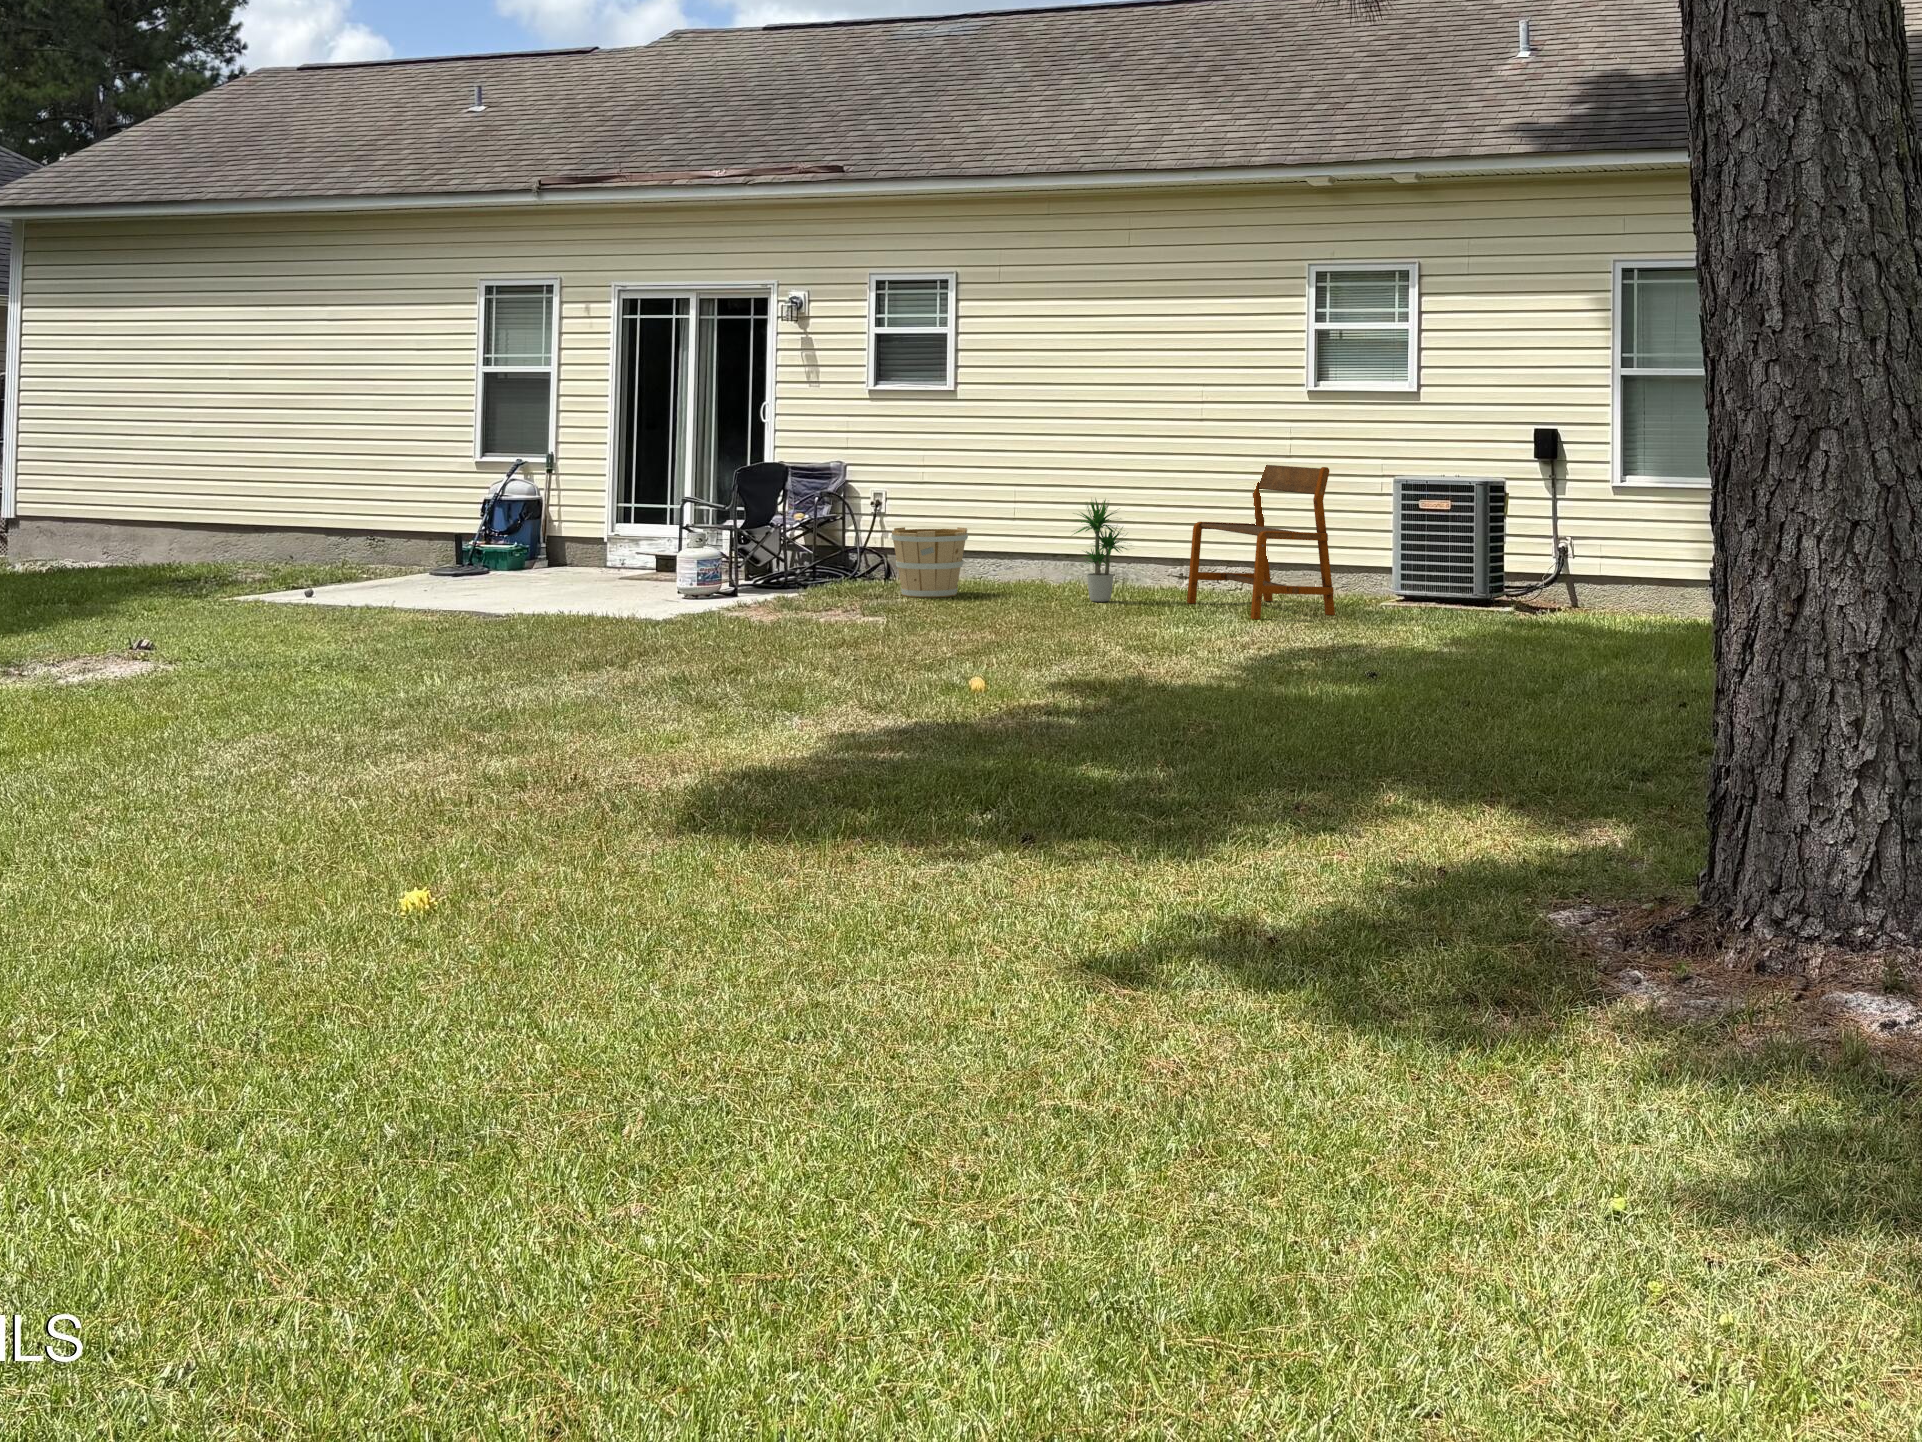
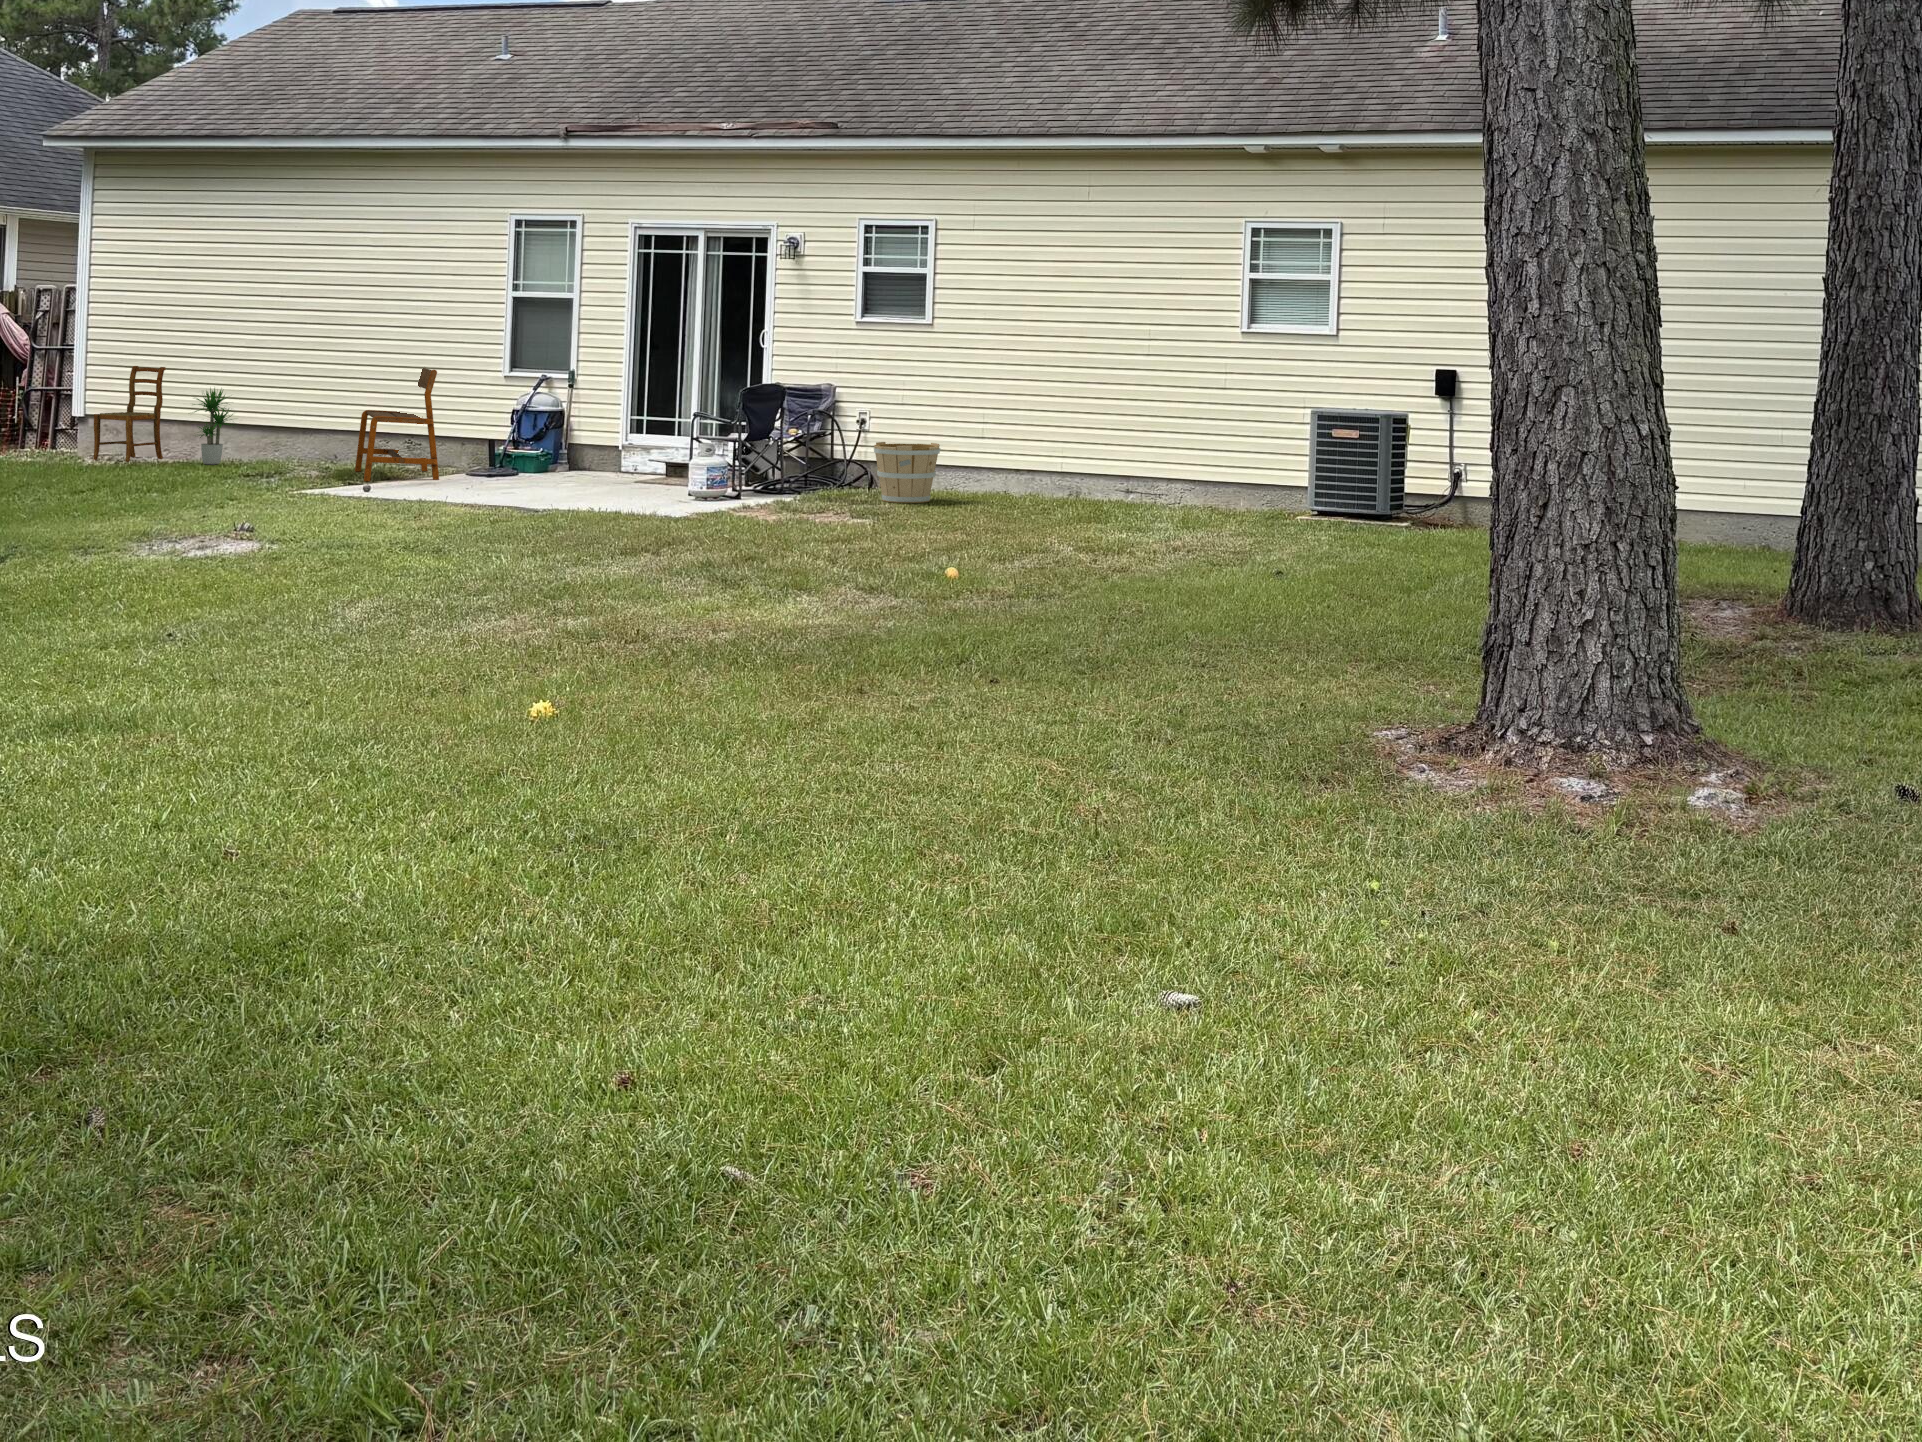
chair: none [12,459,97,567] -> present [93,366,166,462]
bench: present [1187,465,1335,619] -> present [355,368,439,481]
potted plant: present [1074,499,1127,602] -> present [194,388,233,465]

